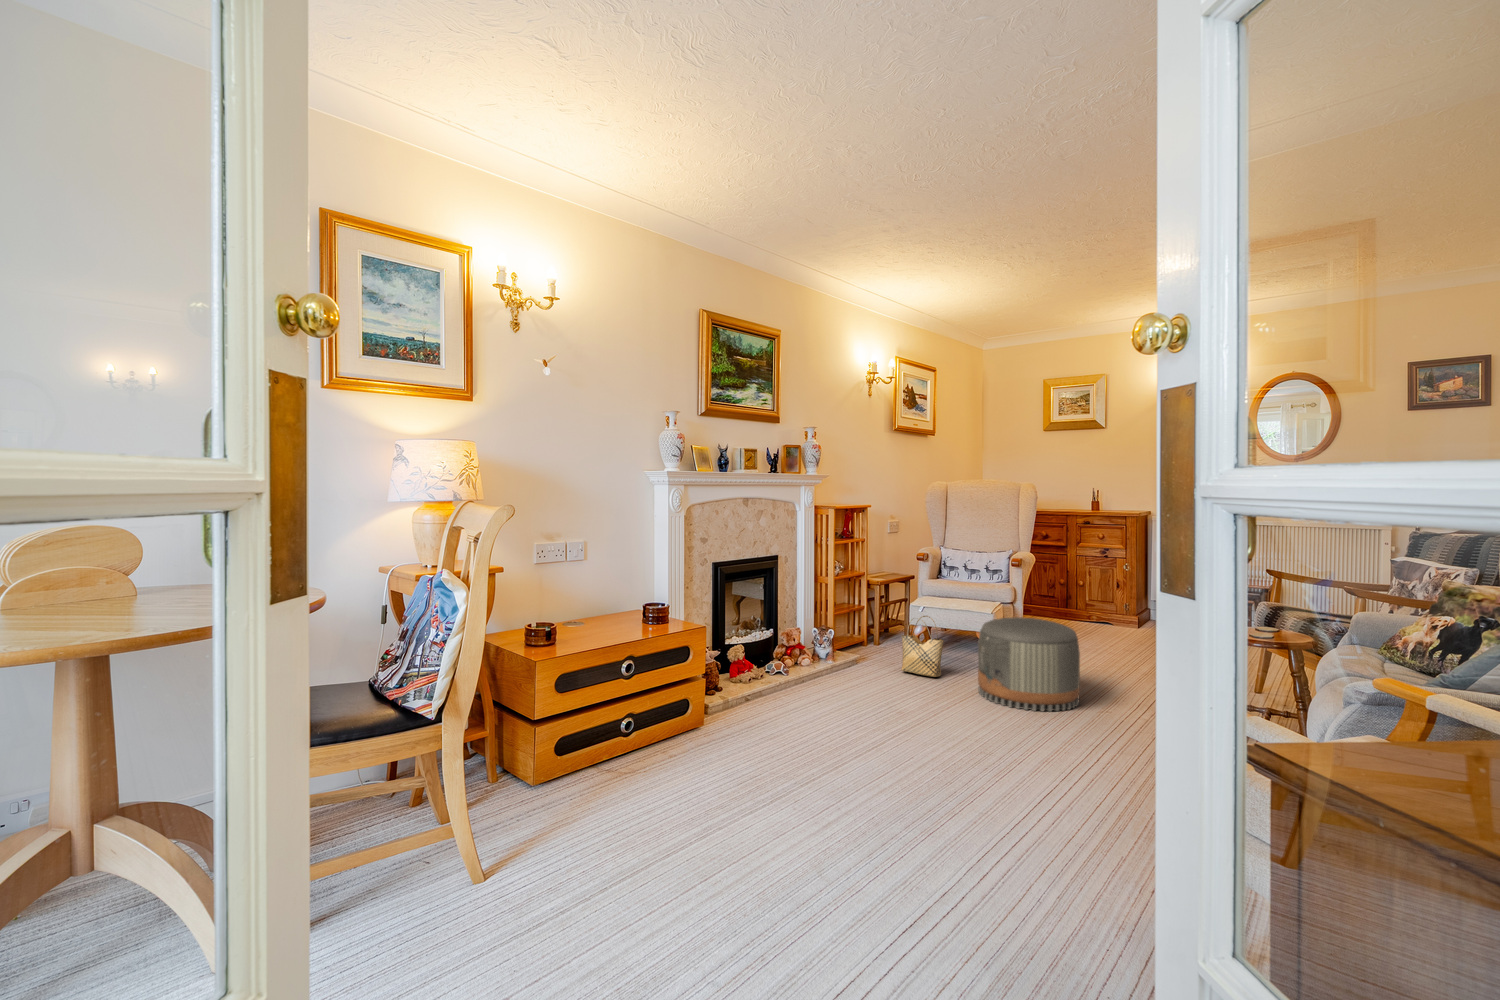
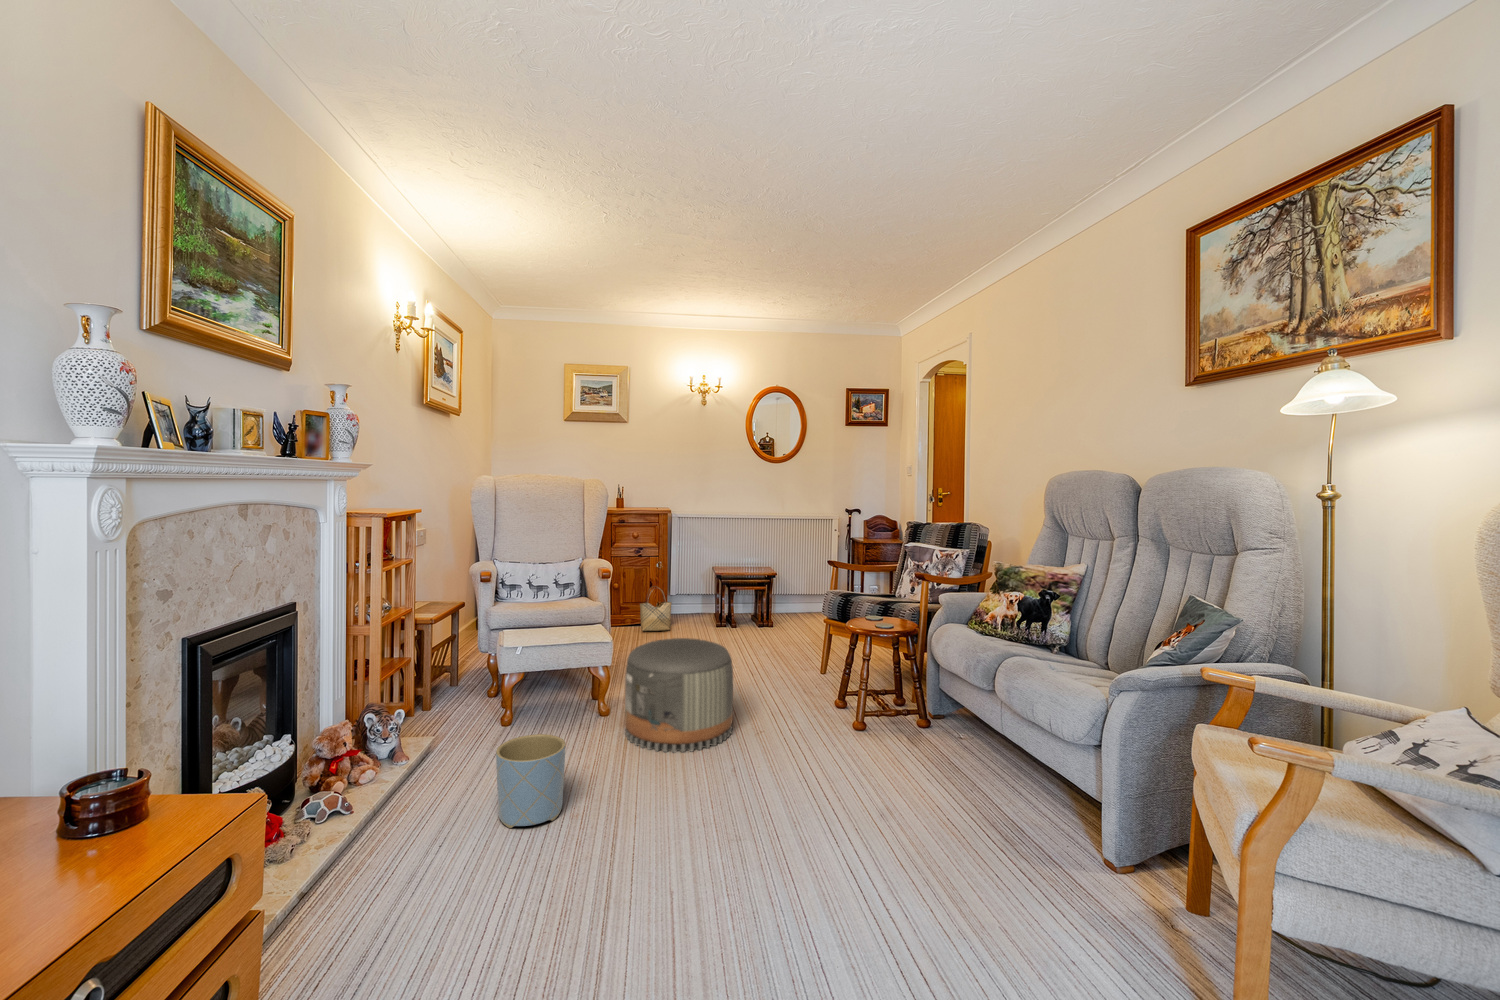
woven basket: present [901,616,944,677] -> present [640,586,671,631]
planter: none [848,652,893,709] -> present [496,734,565,828]

